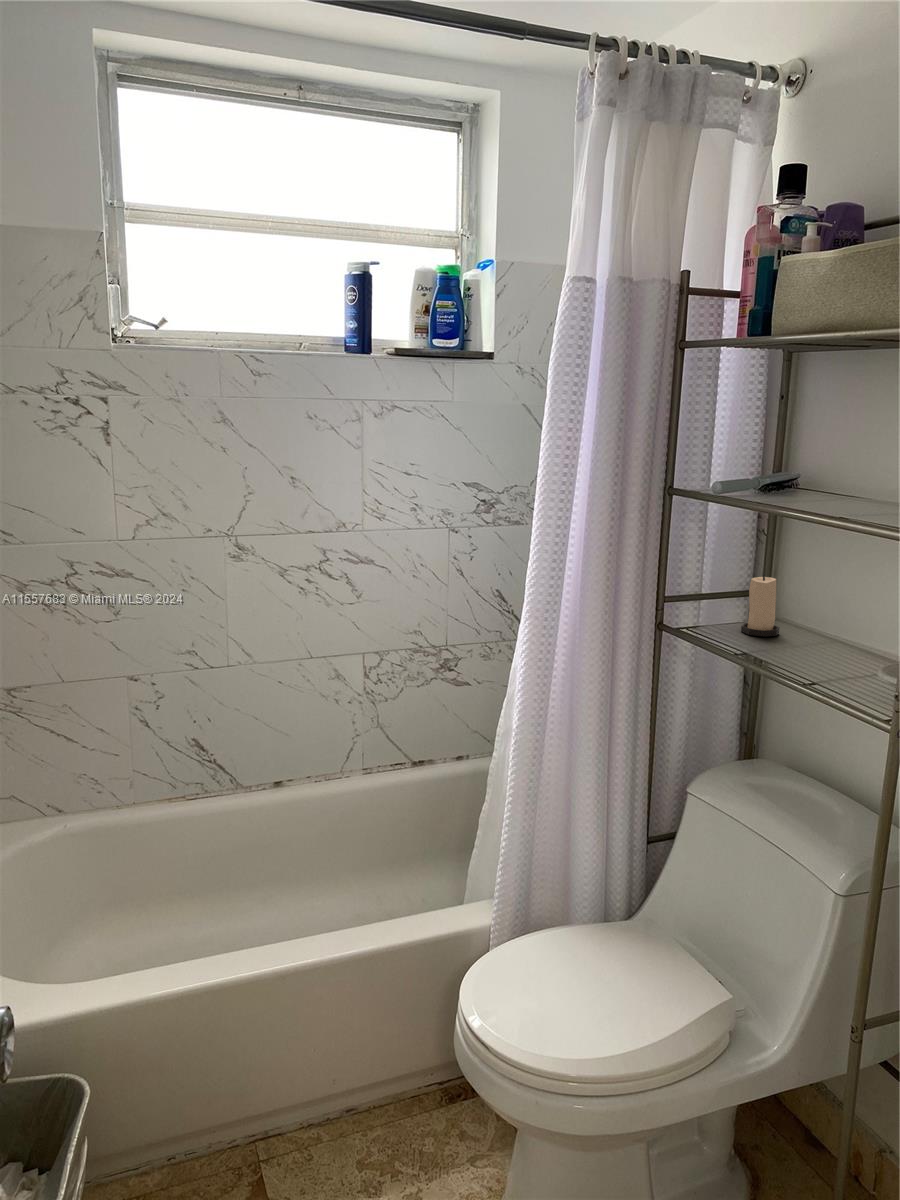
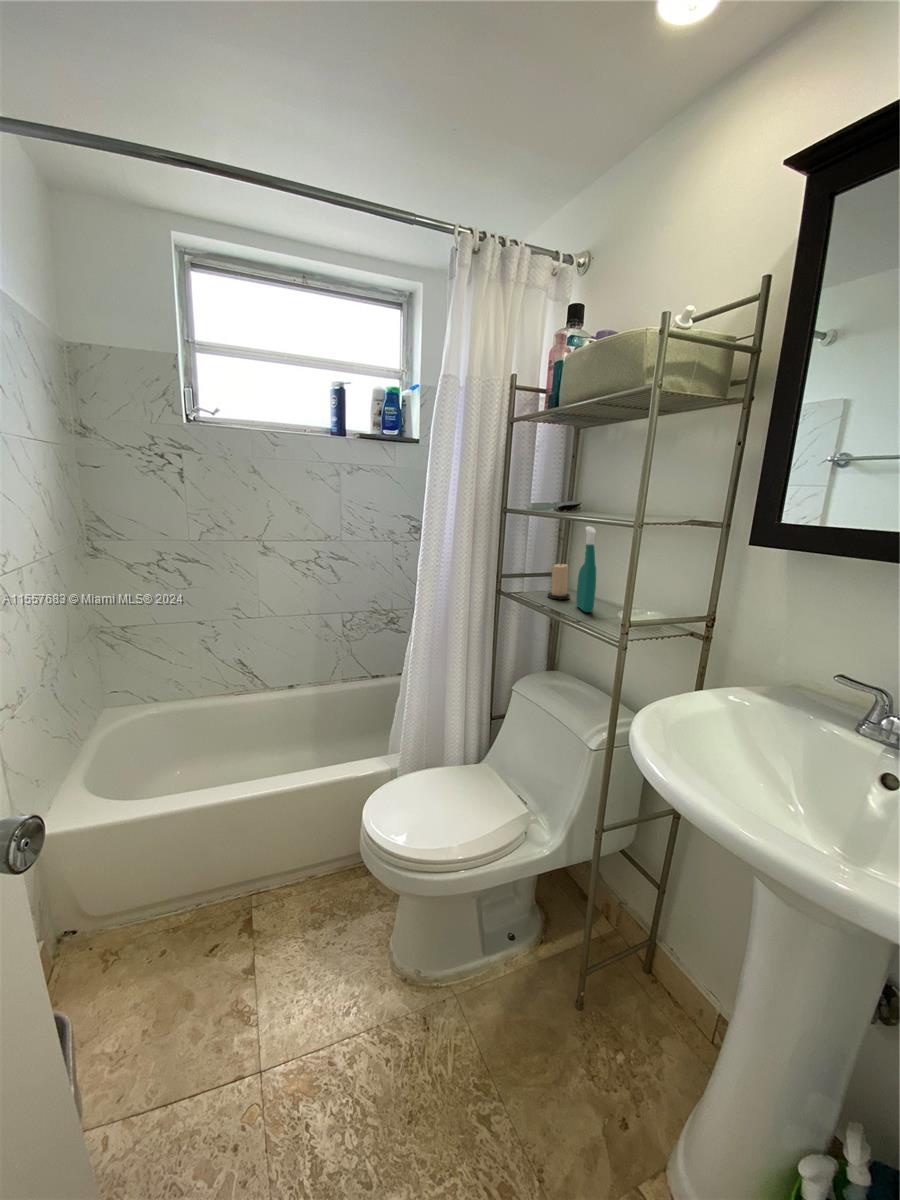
spray bottle: none [795,519,832,660] -> present [576,526,596,612]

